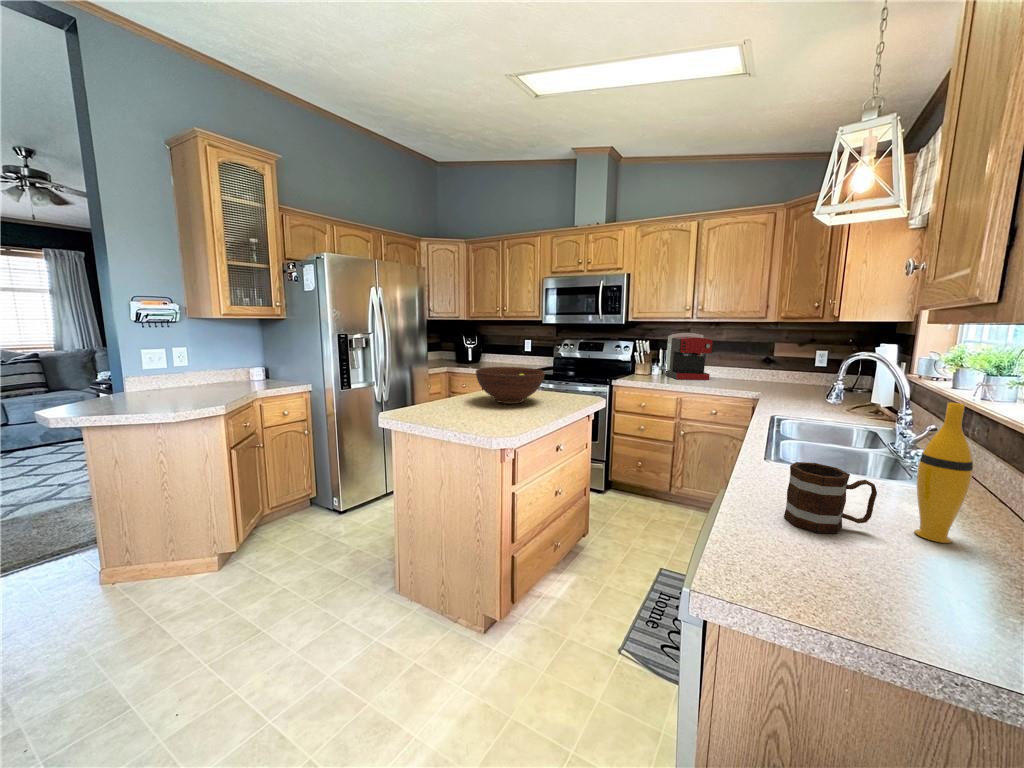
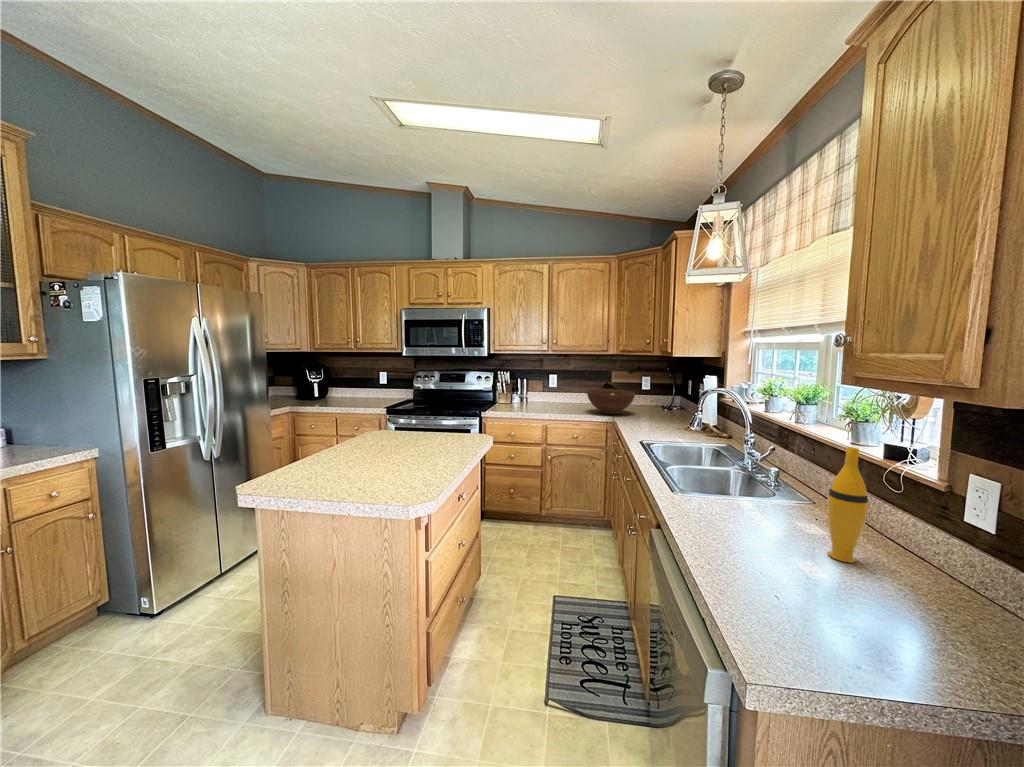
coffee maker: present [665,333,713,380] -> none [525,363,567,407]
fruit bowl: present [476,367,545,404] -> present [587,389,635,414]
mug: present [784,462,877,534] -> none [740,506,811,574]

